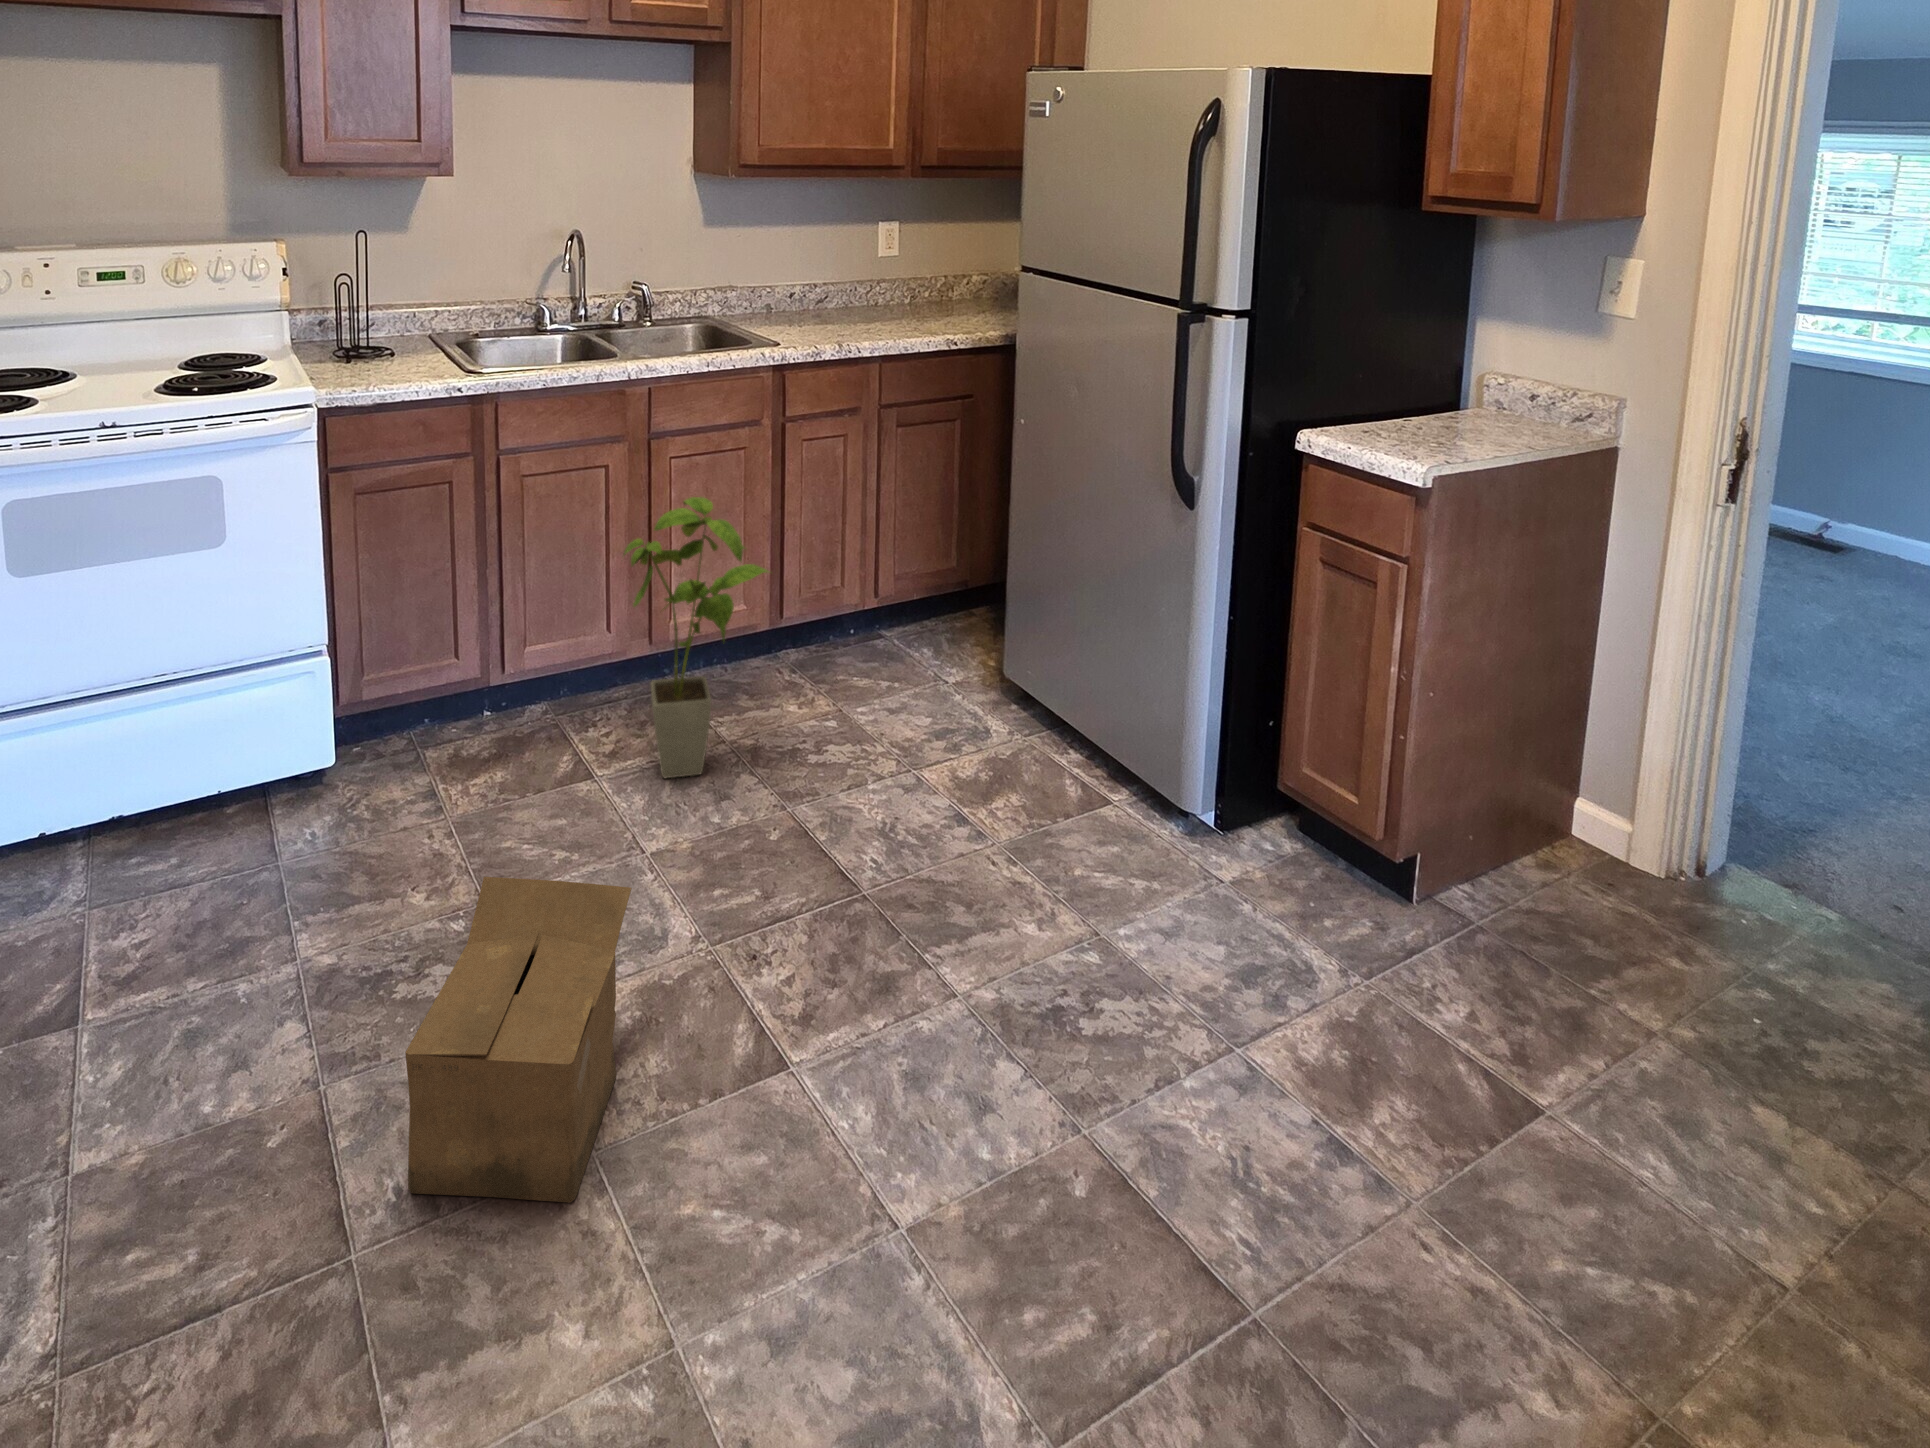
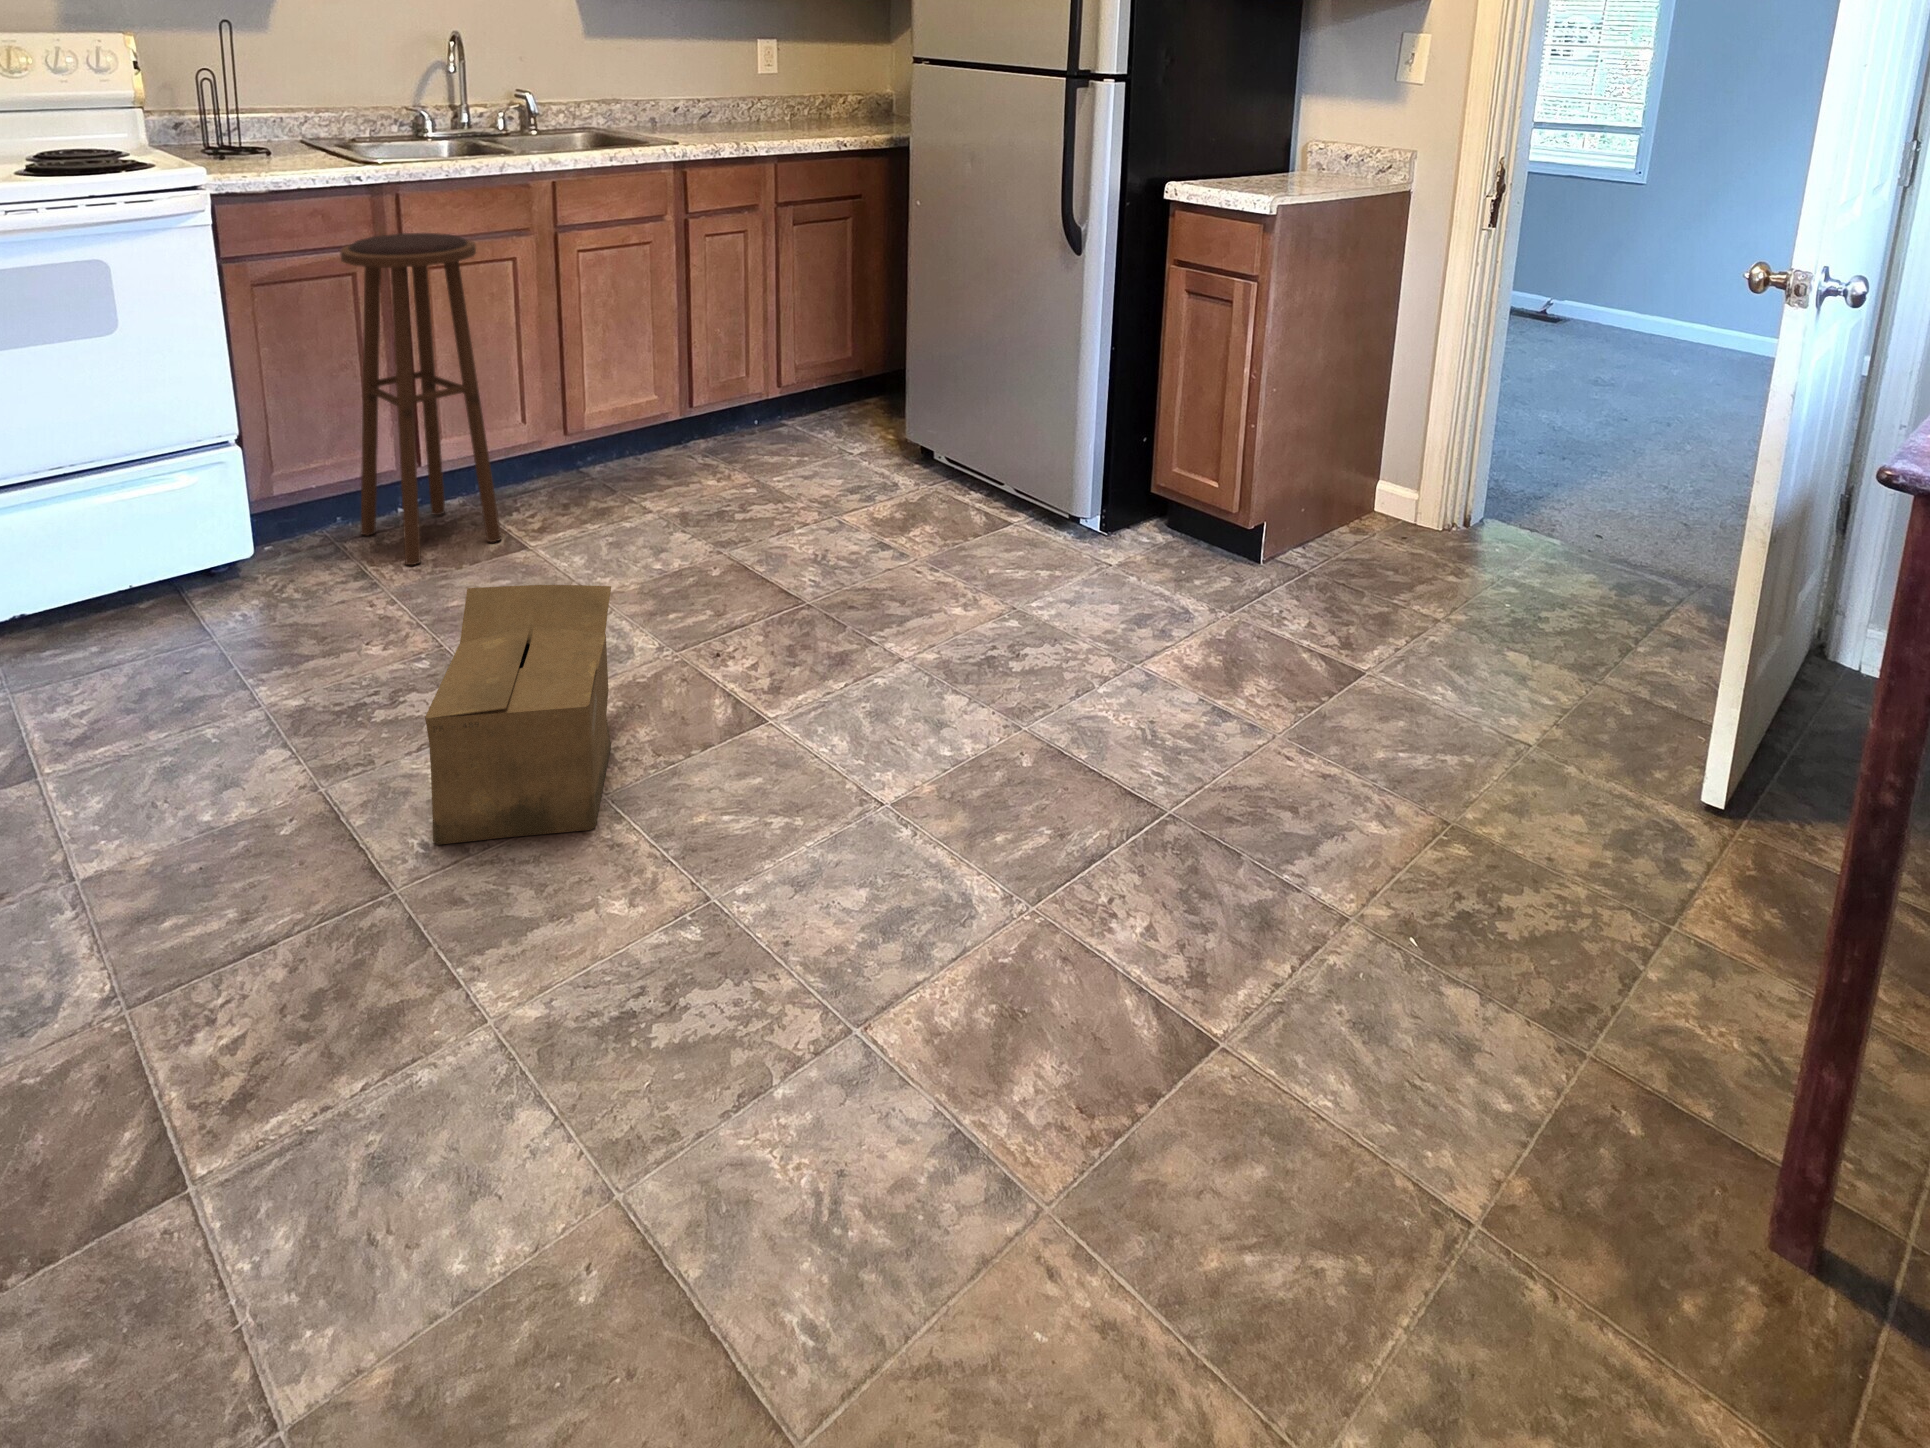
stool: none [431,442,569,788] -> present [340,233,501,565]
house plant: present [624,497,768,778] -> none [545,274,693,542]

